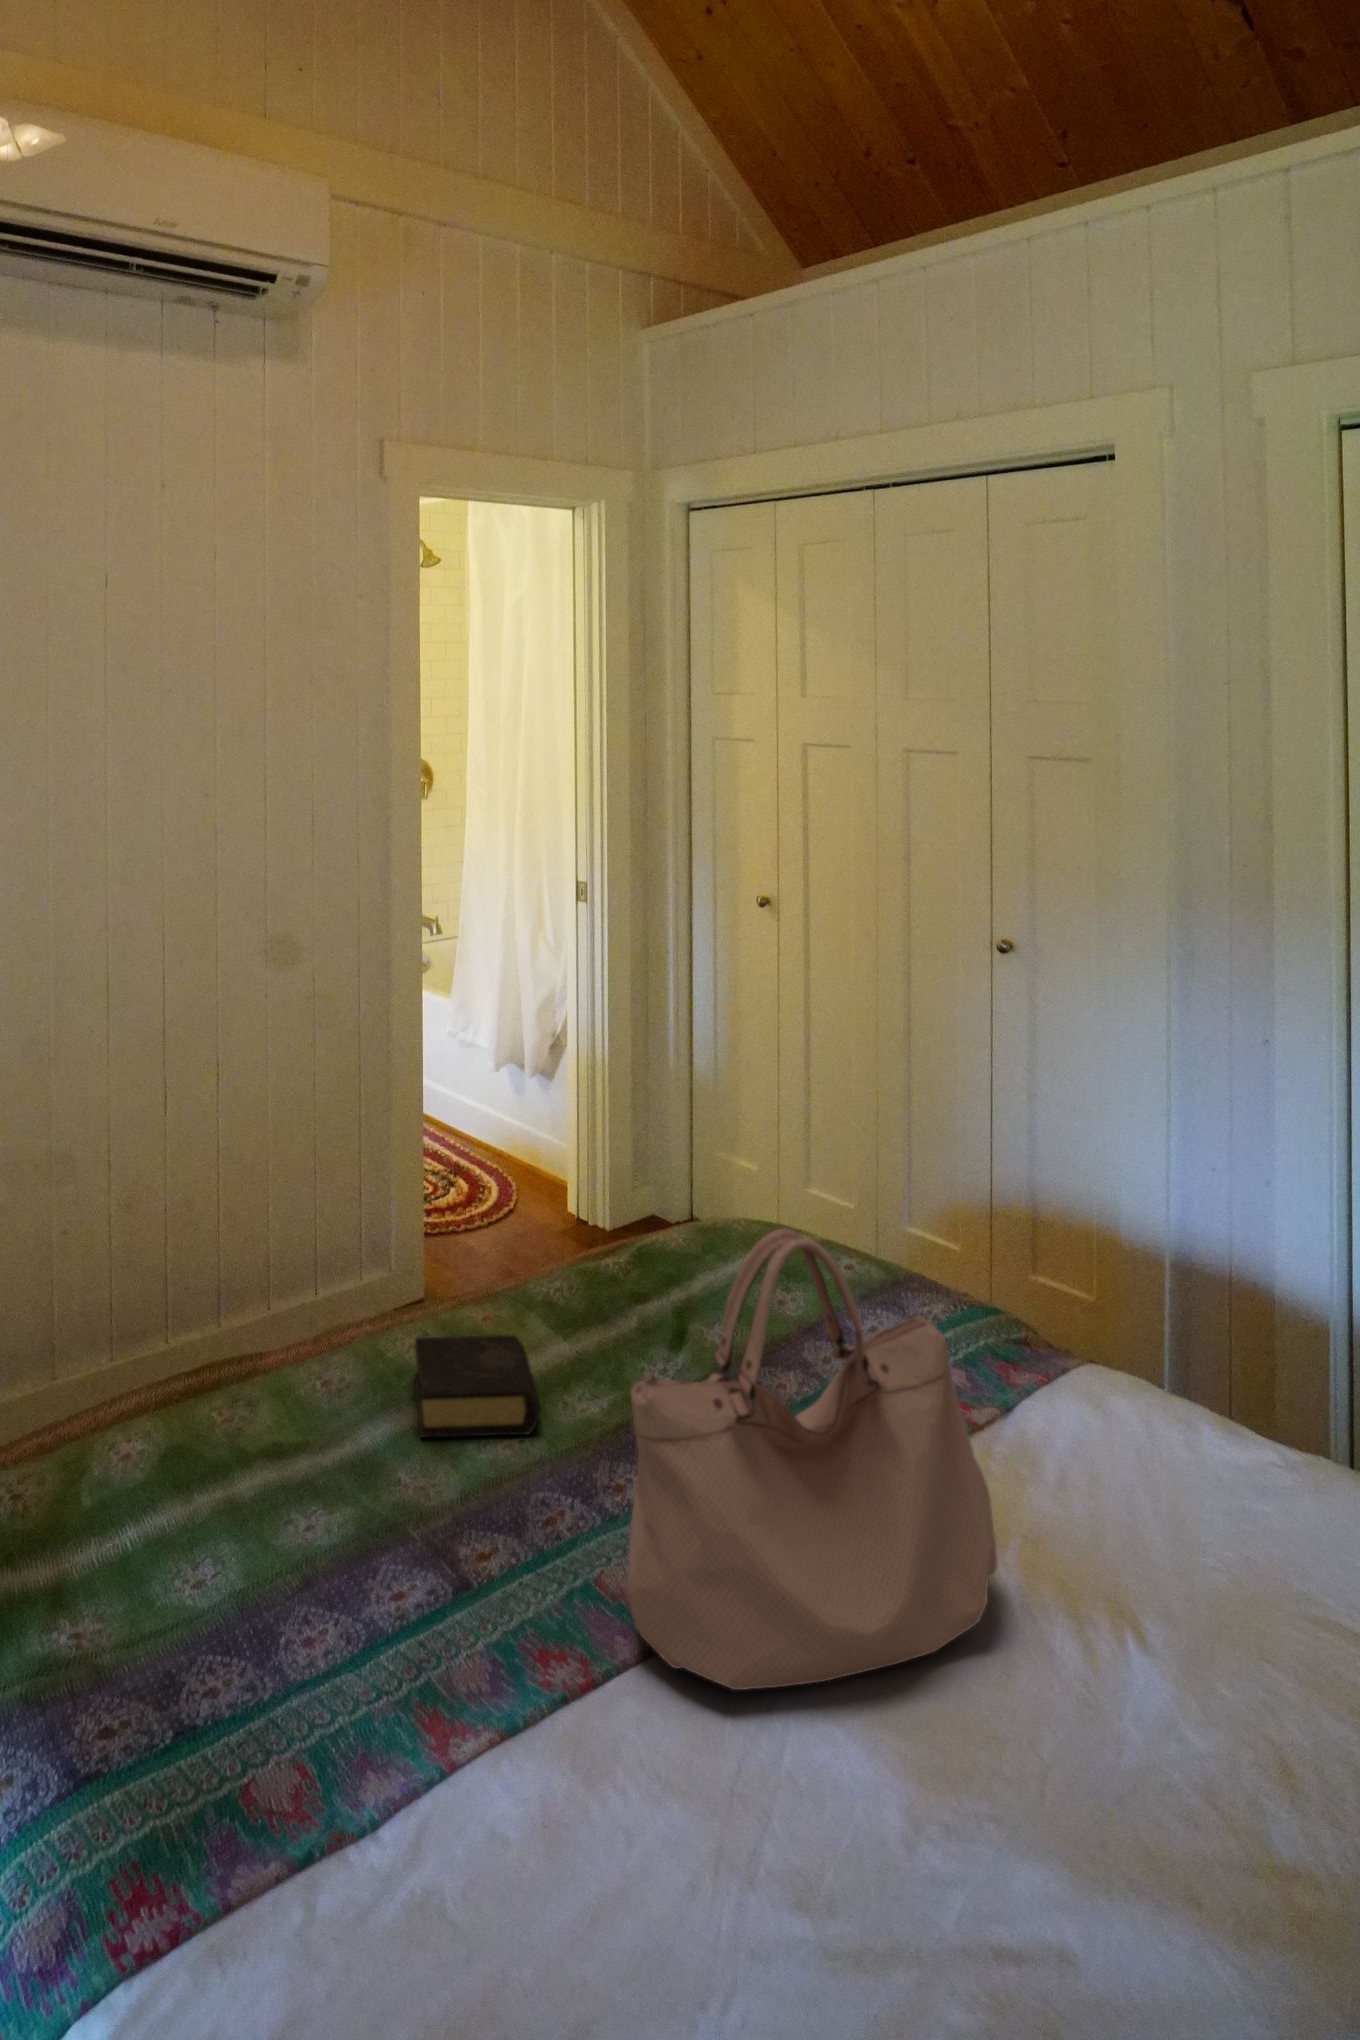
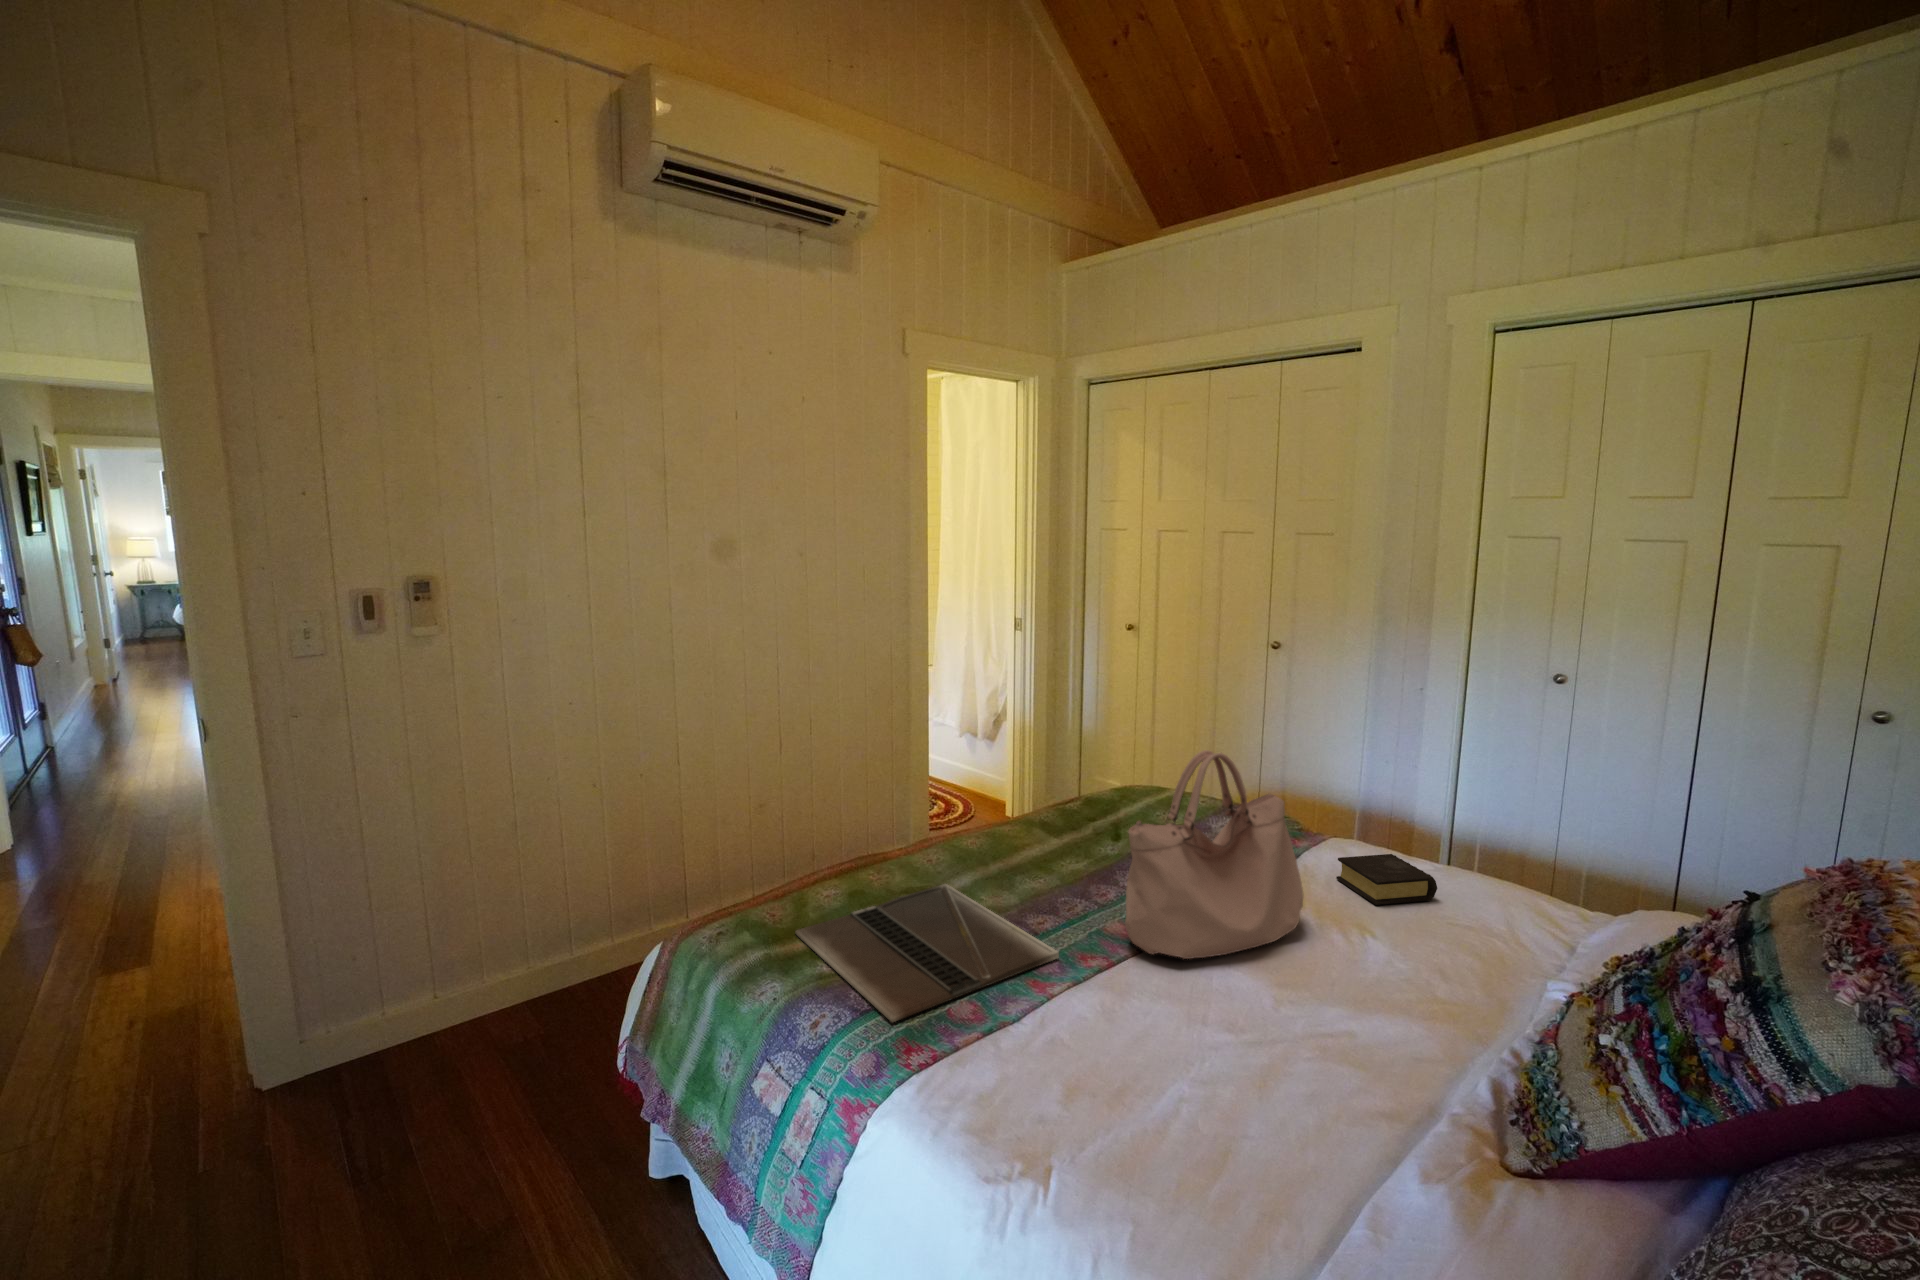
book: present [415,1335,541,1438] -> present [1336,854,1437,905]
laptop: none [28,1440,492,1819] -> present [796,884,1059,1022]

